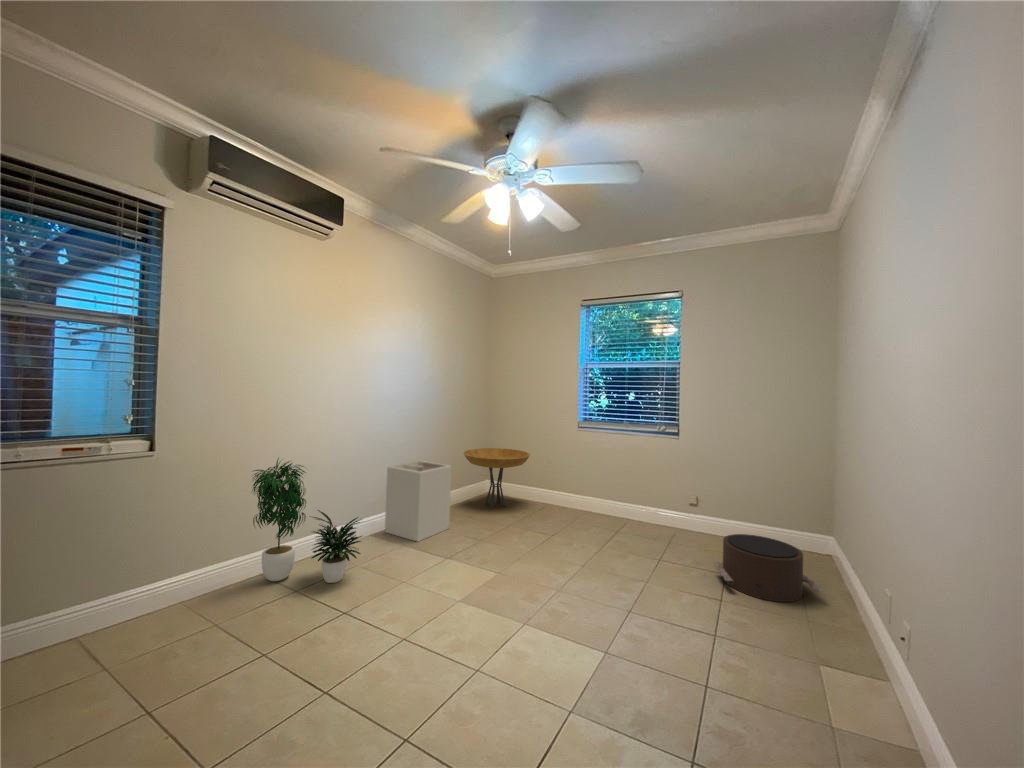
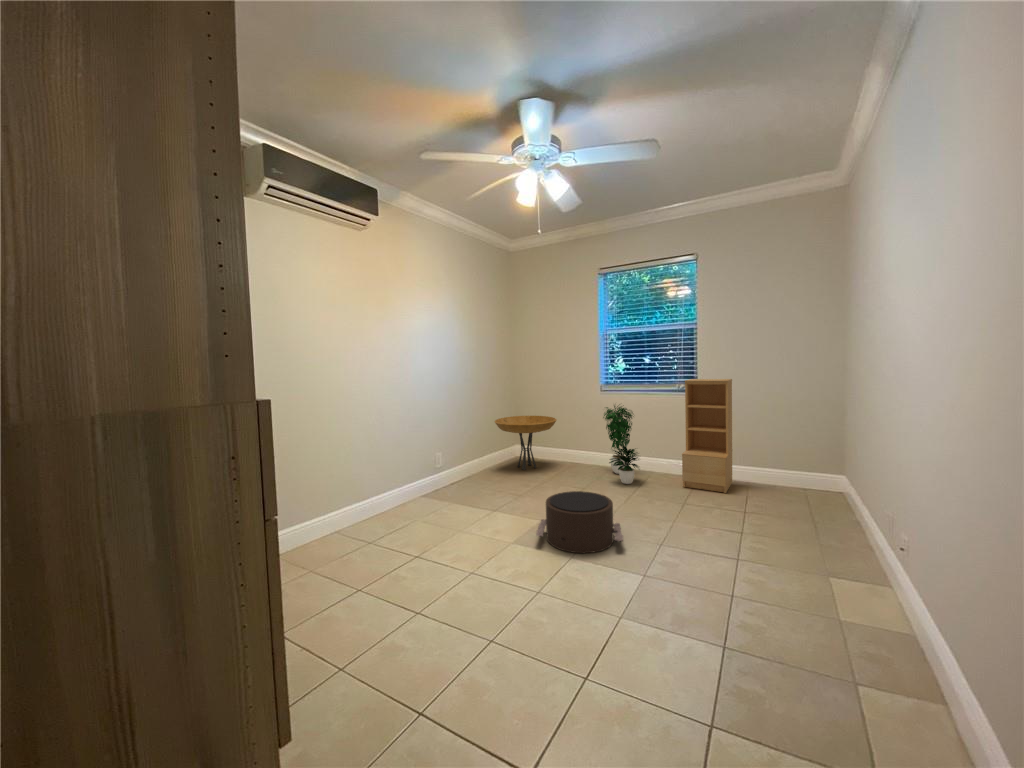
bookshelf: none [659,421,717,550] -> present [682,379,732,493]
potted plant: present [253,458,362,583] -> present [603,406,639,484]
laundry hamper: present [385,461,452,542] -> none [431,431,490,502]
pouf: present [714,534,823,602] -> present [536,491,623,553]

